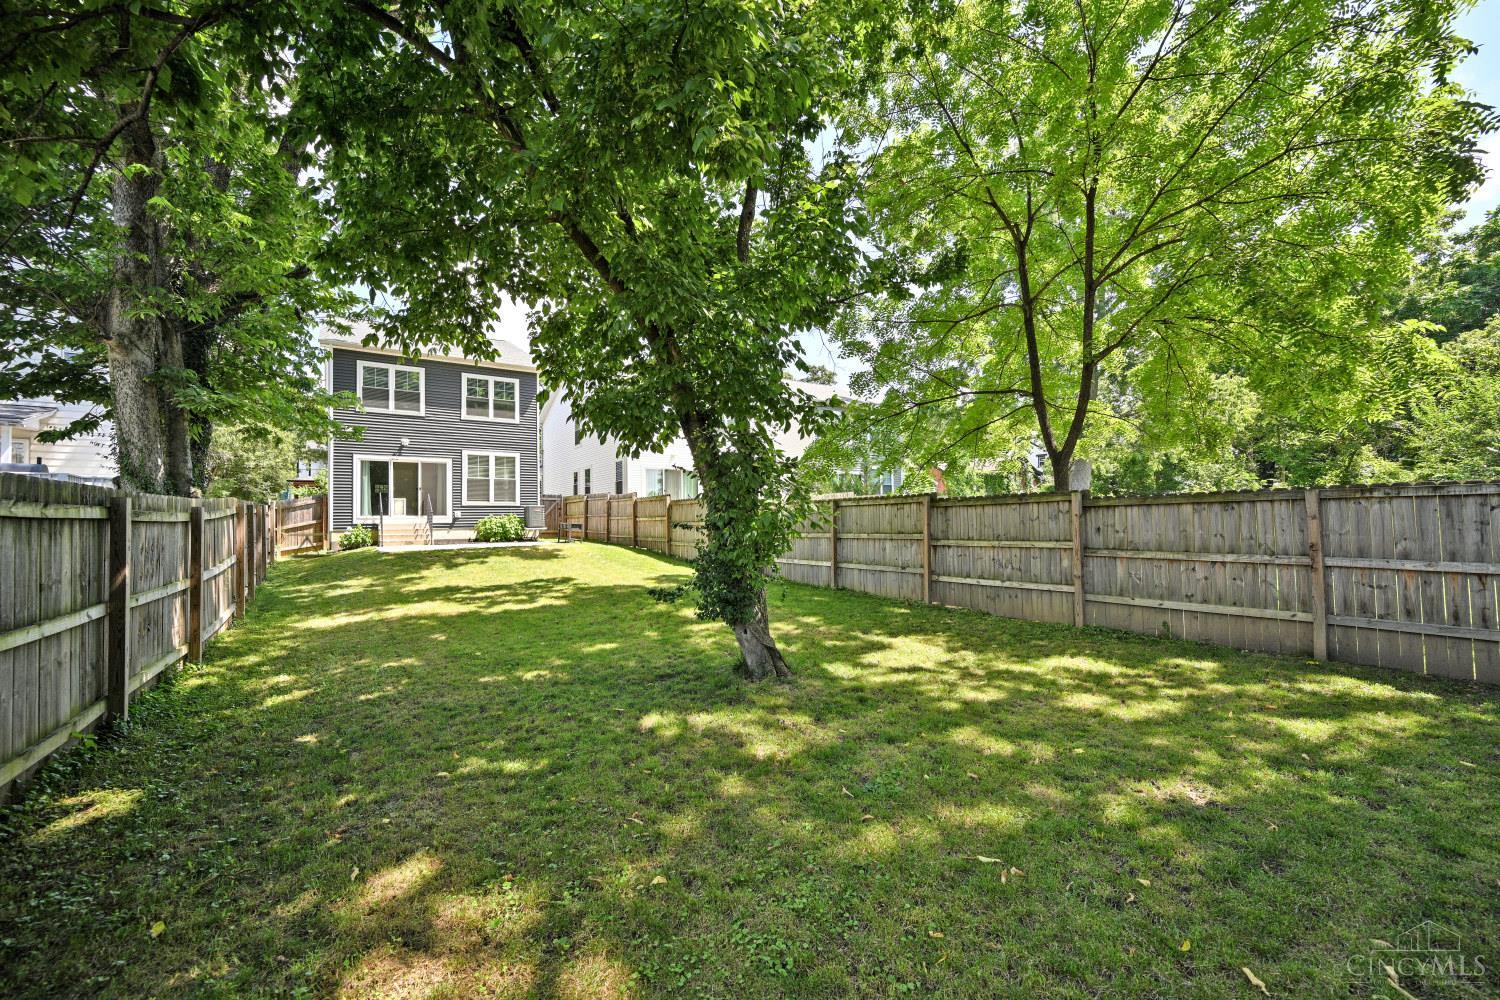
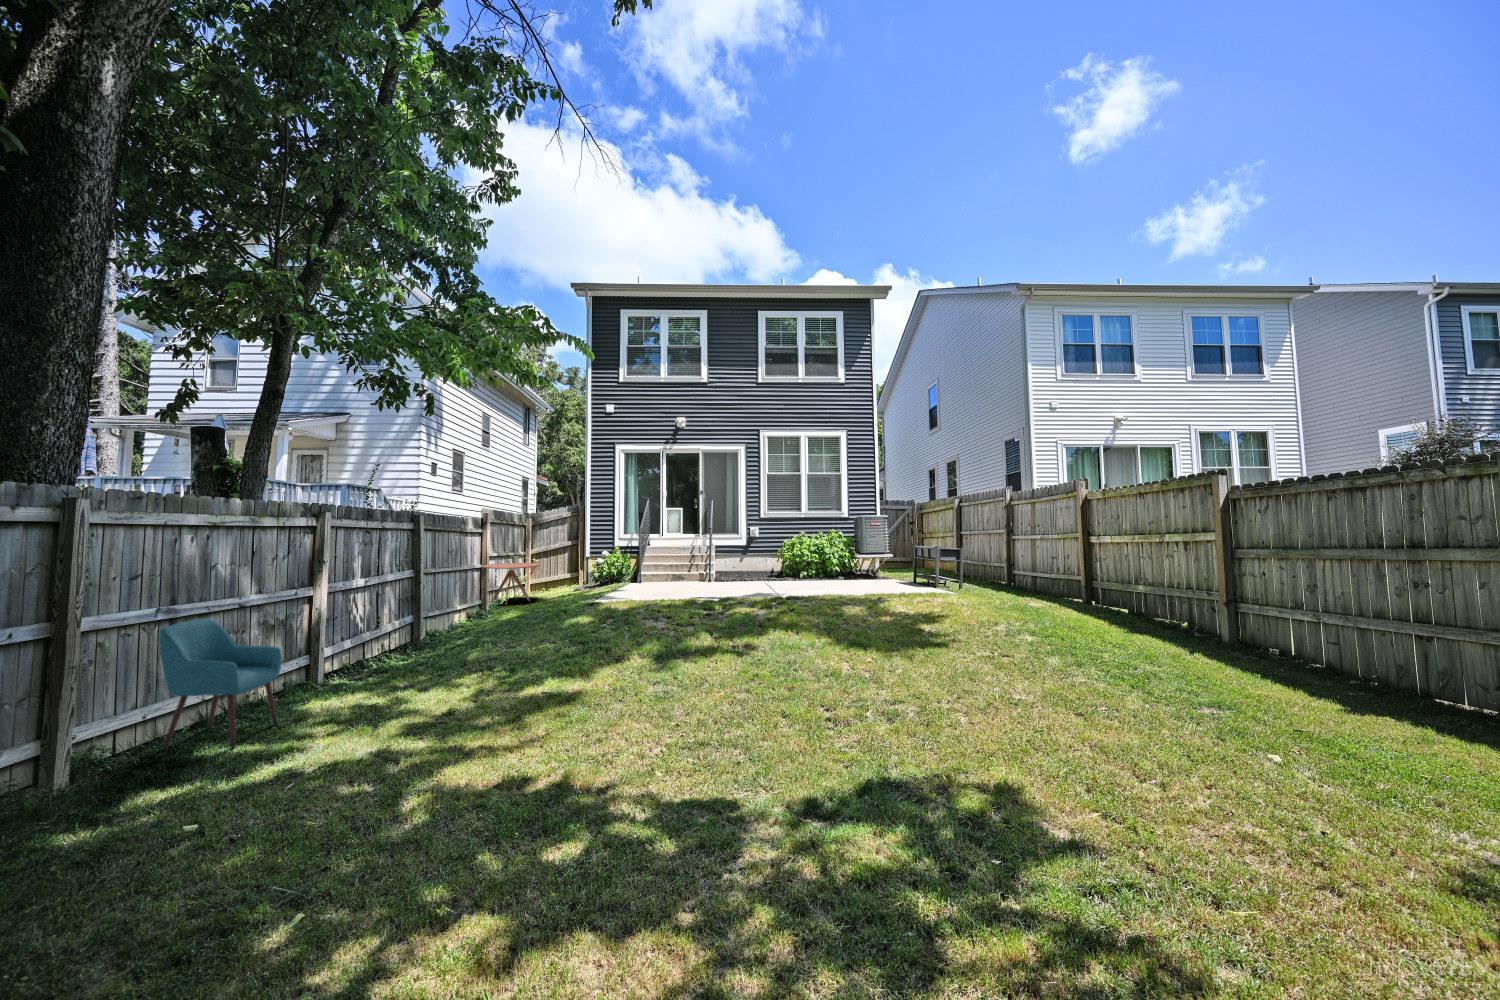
chair: none [264,548,298,593] -> present [159,618,282,750]

